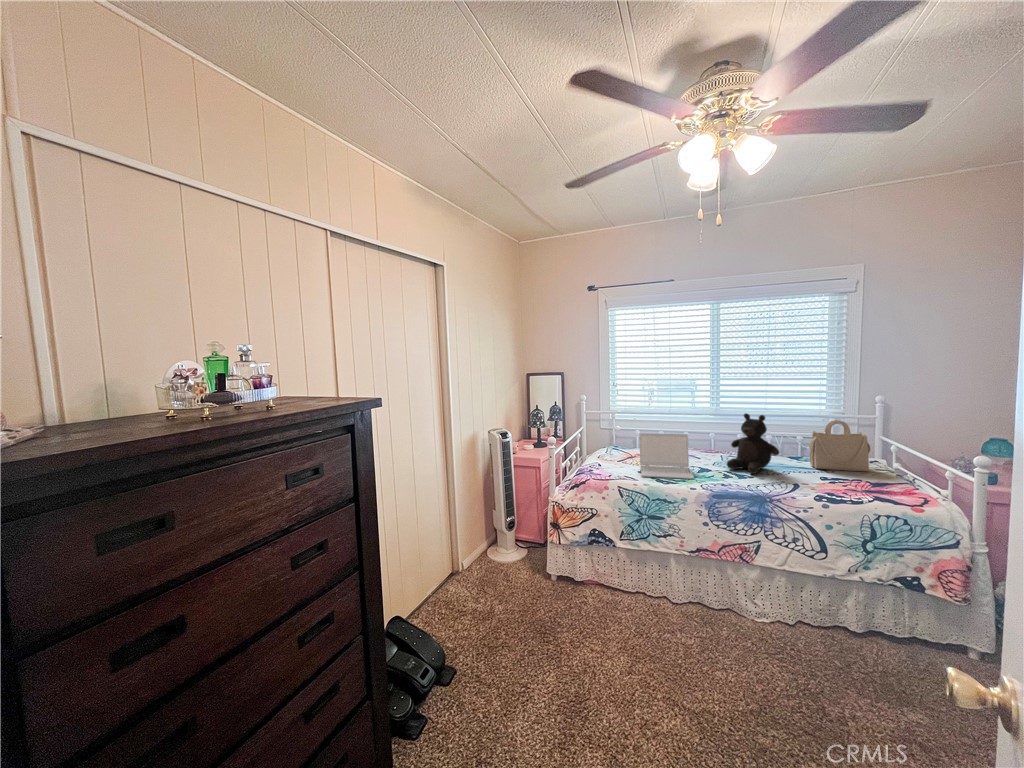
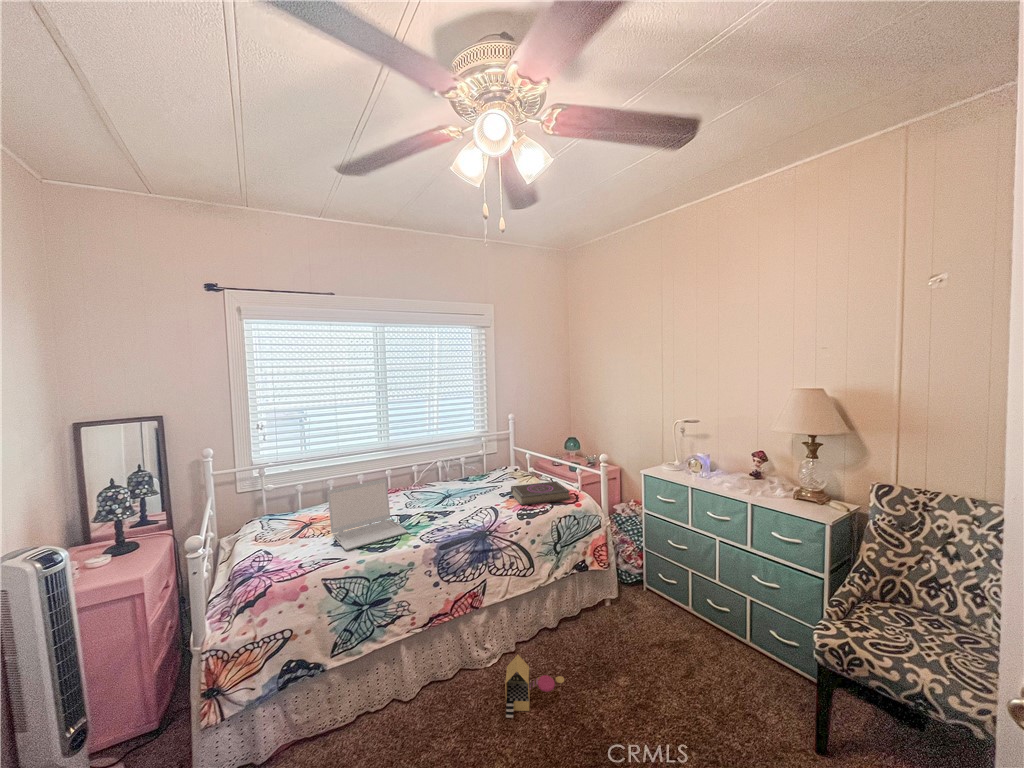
teddy bear: present [727,413,779,474] -> none [424,443,471,508]
handbag: present [809,420,870,471] -> none [484,439,524,487]
book: none [833,470,916,502] -> present [511,481,570,505]
toy house: none [748,616,825,669] -> present [505,655,564,718]

